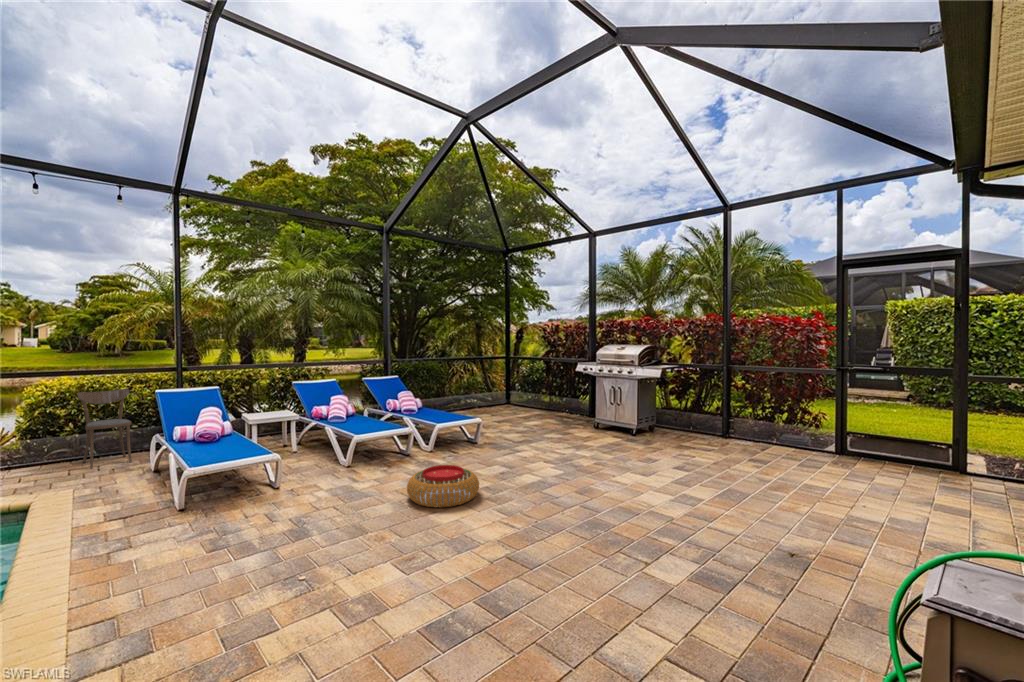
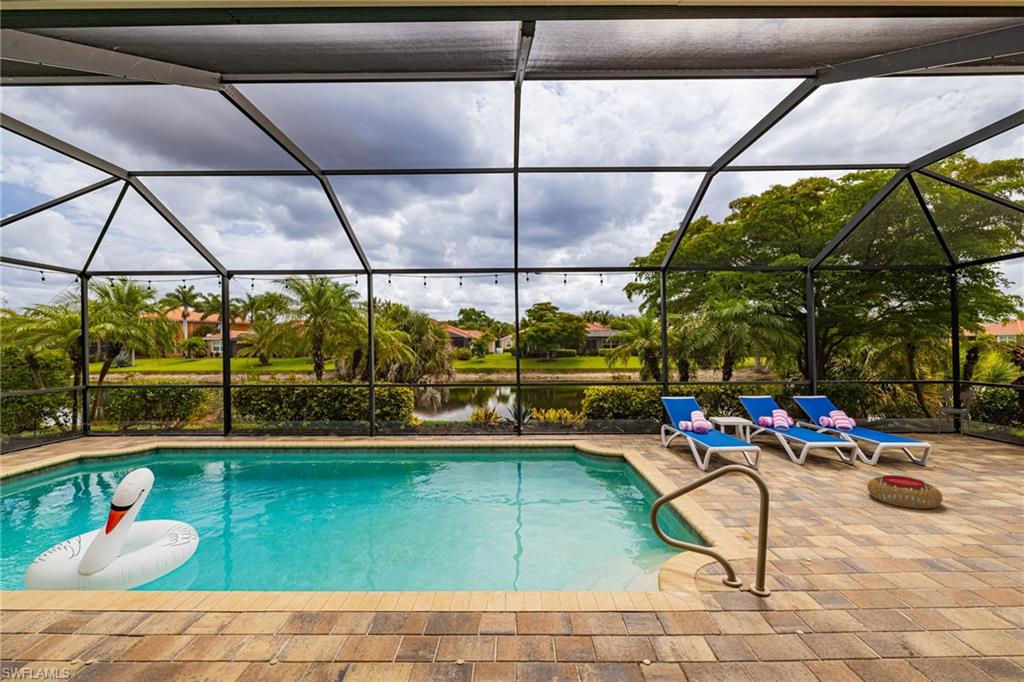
dining chair: present [78,389,132,469] -> present [938,390,973,436]

